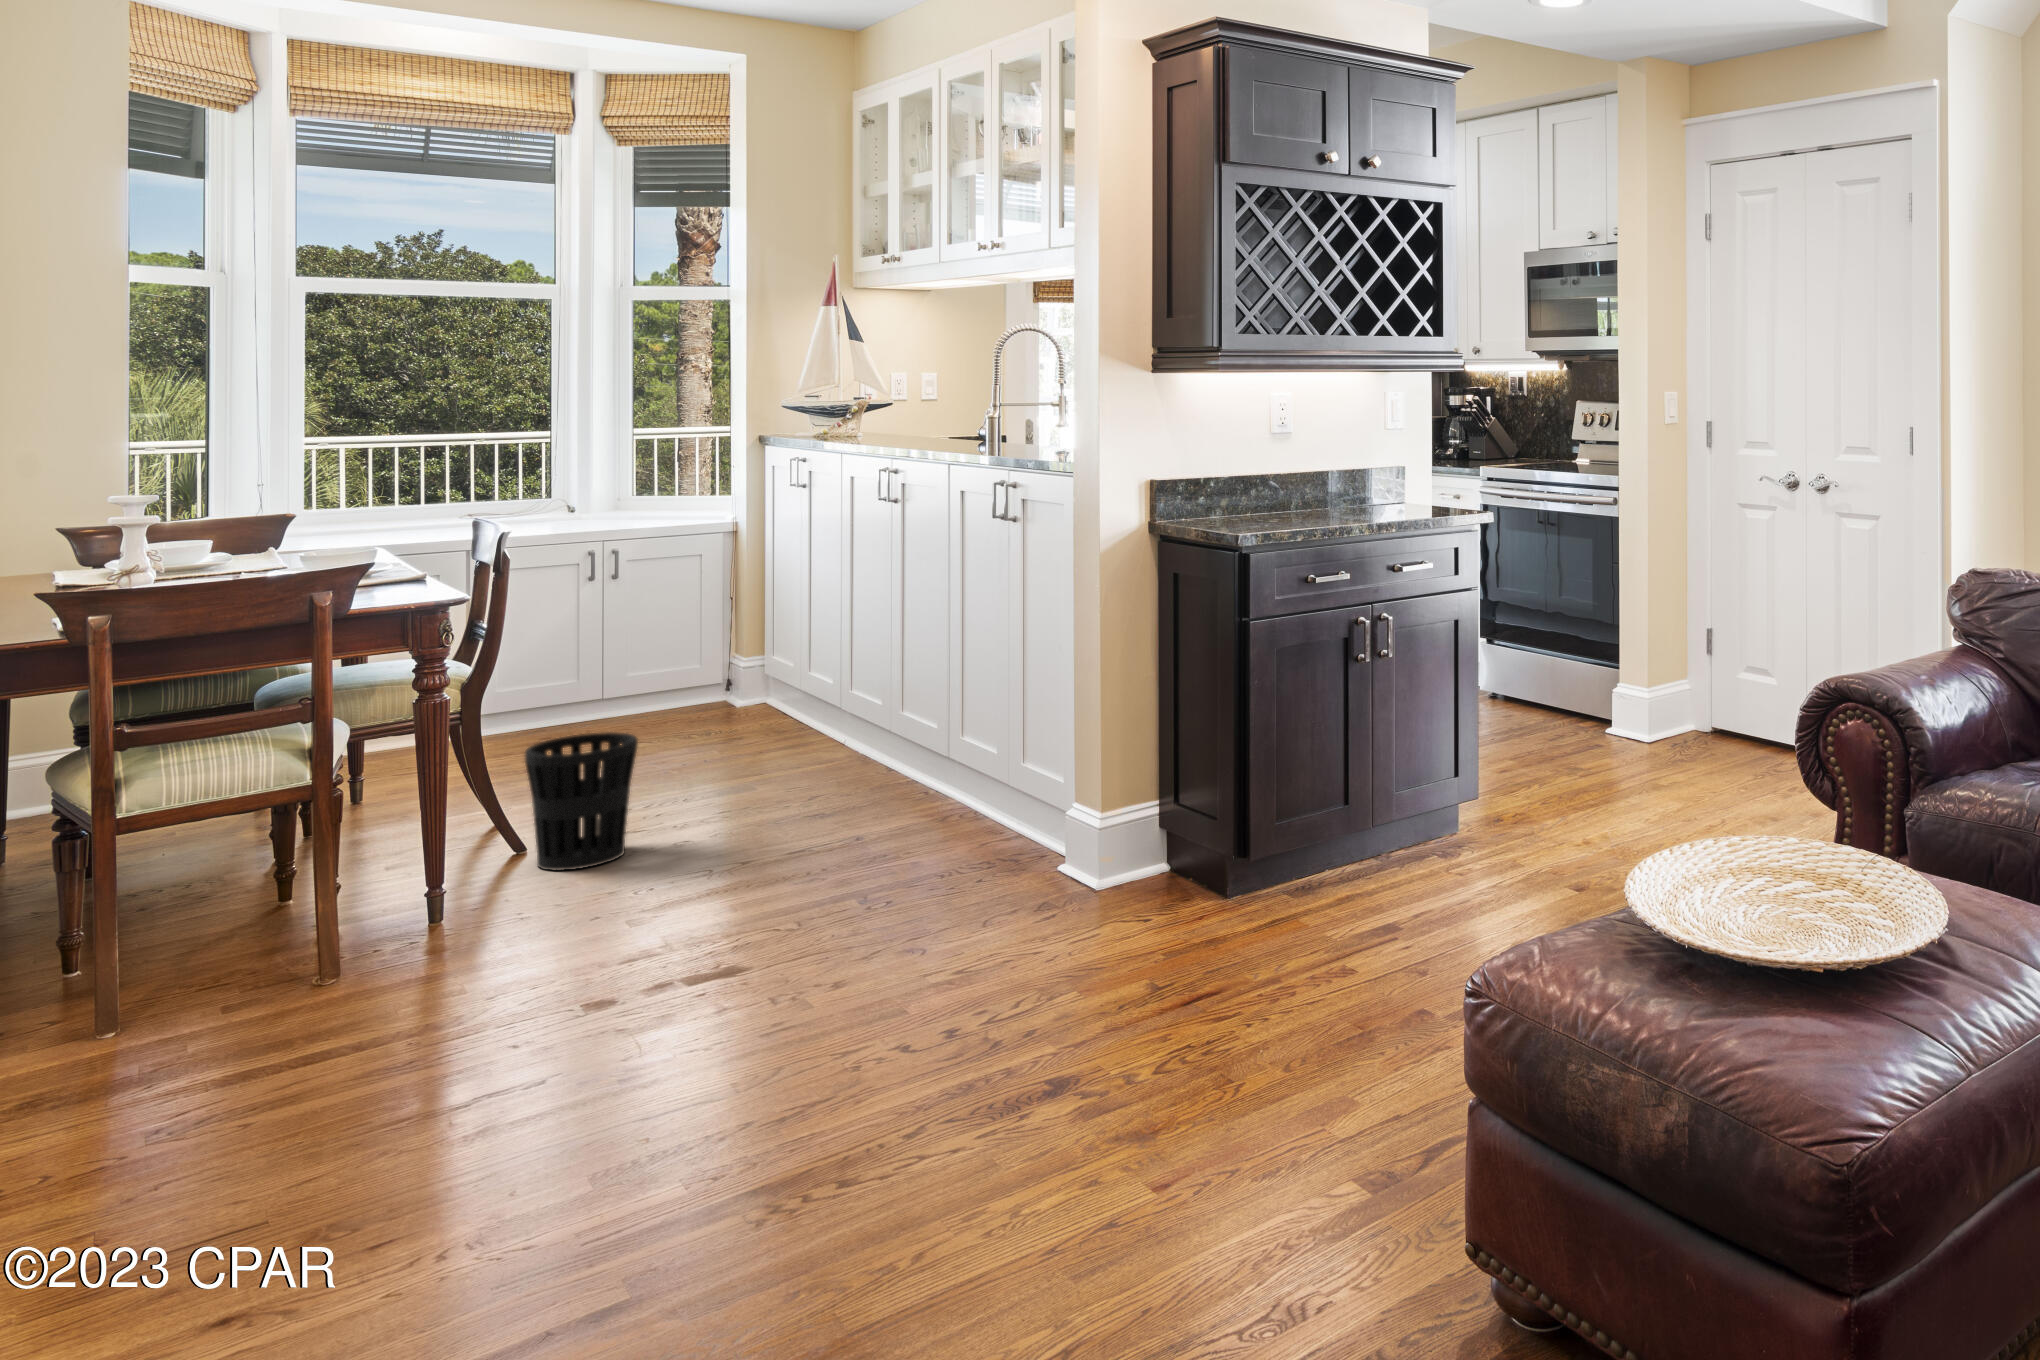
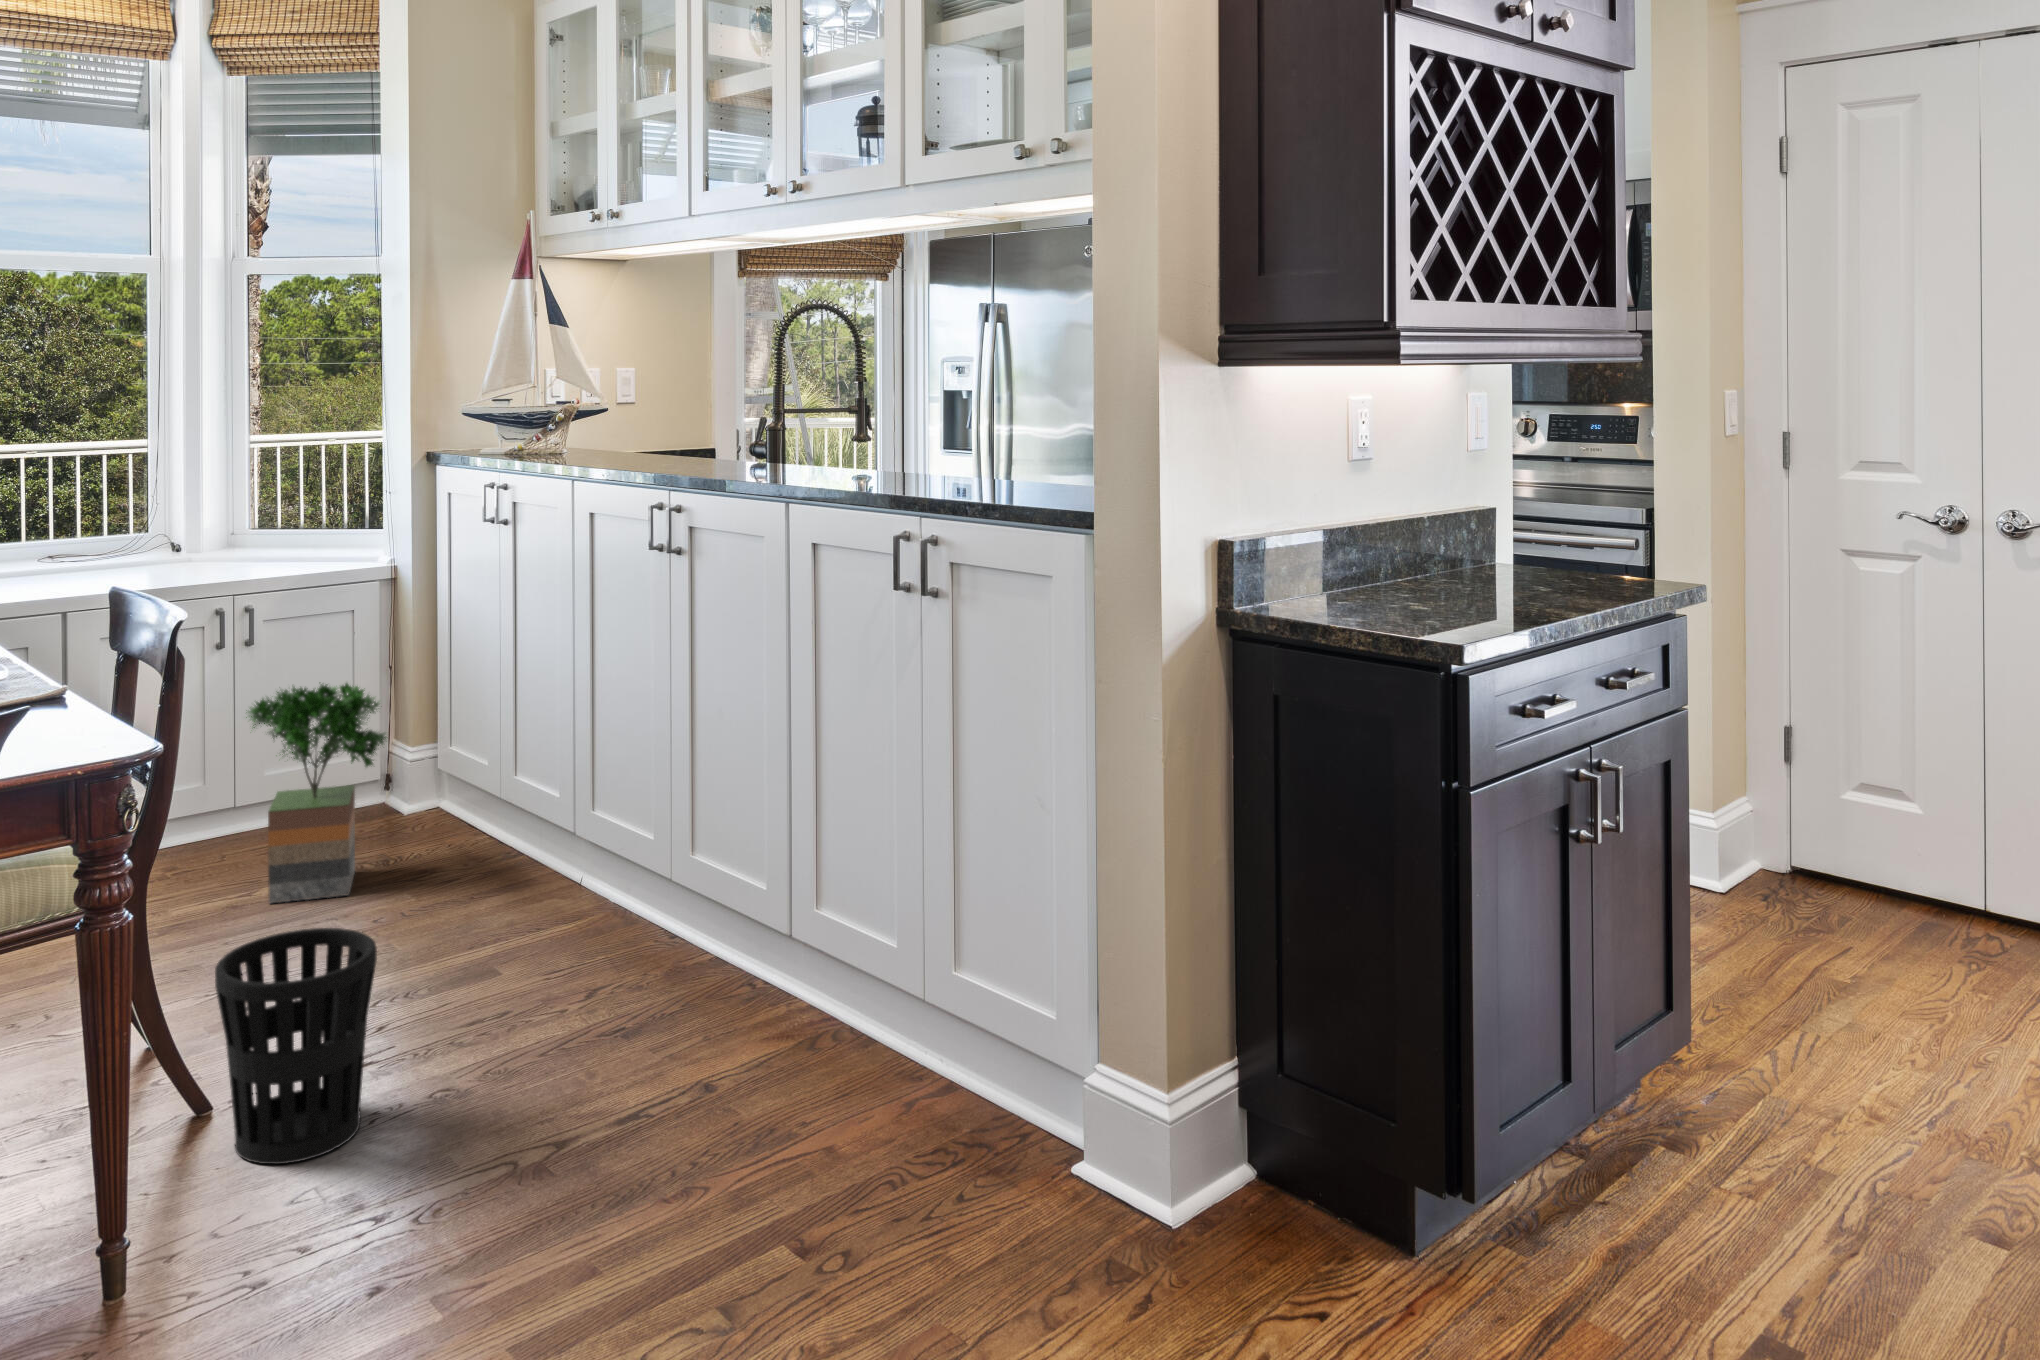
potted tree: none [596,598,708,753] -> present [246,683,388,903]

